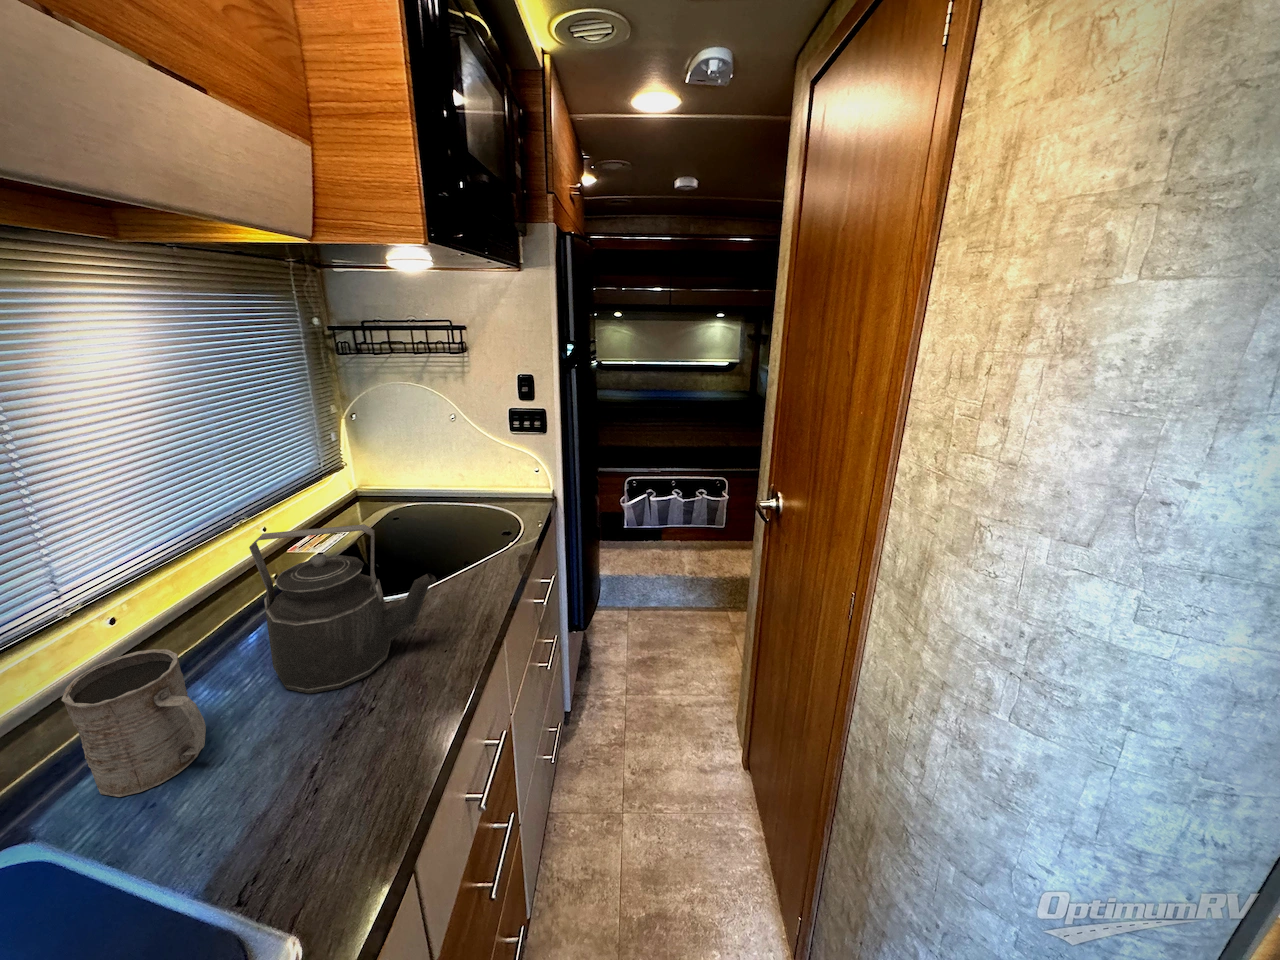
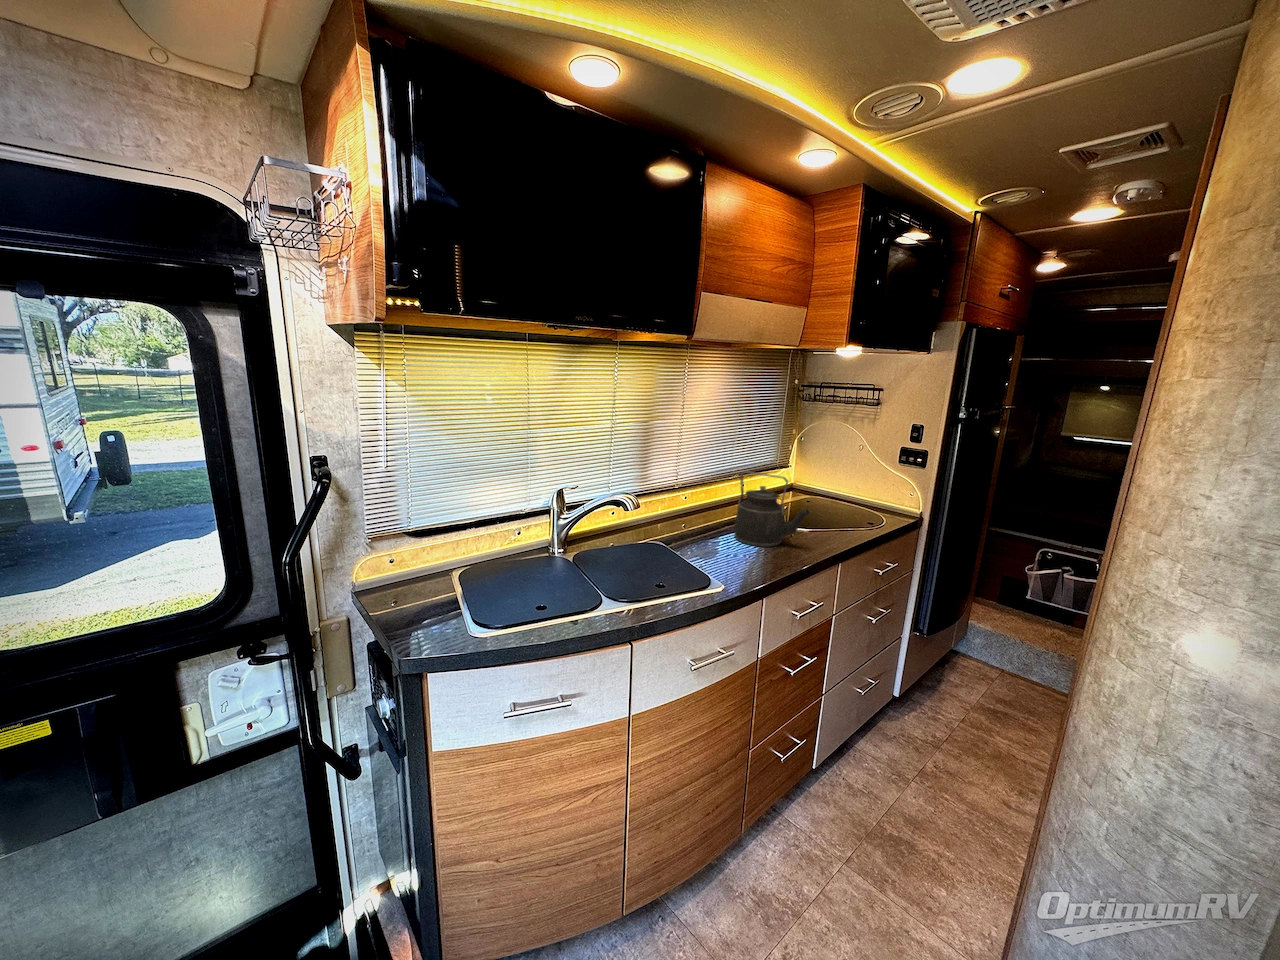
mug: present [62,649,206,797] -> none [679,499,713,545]

